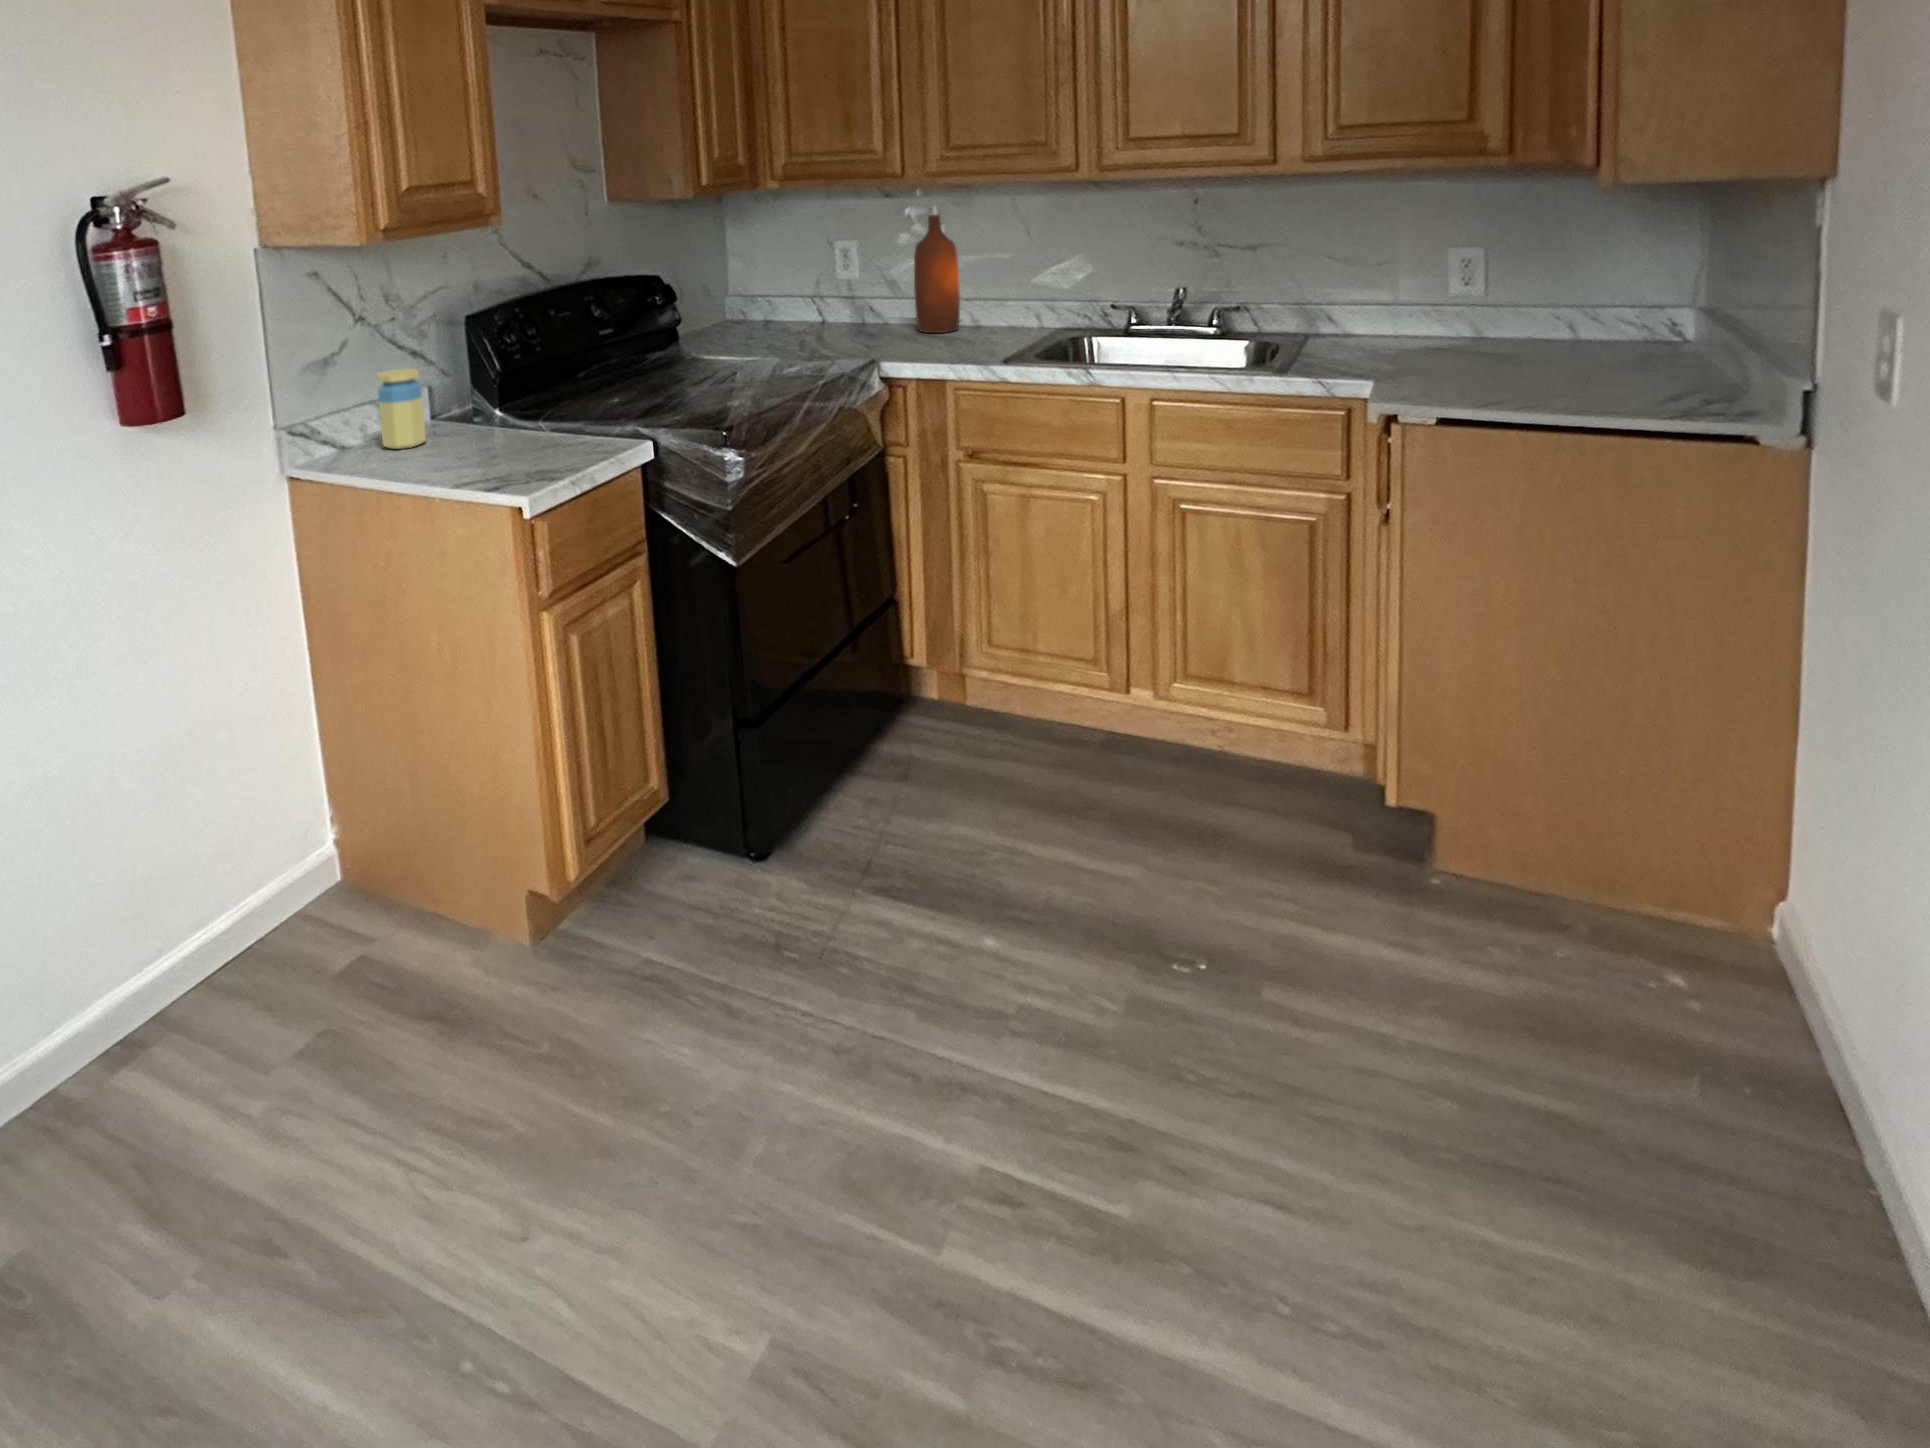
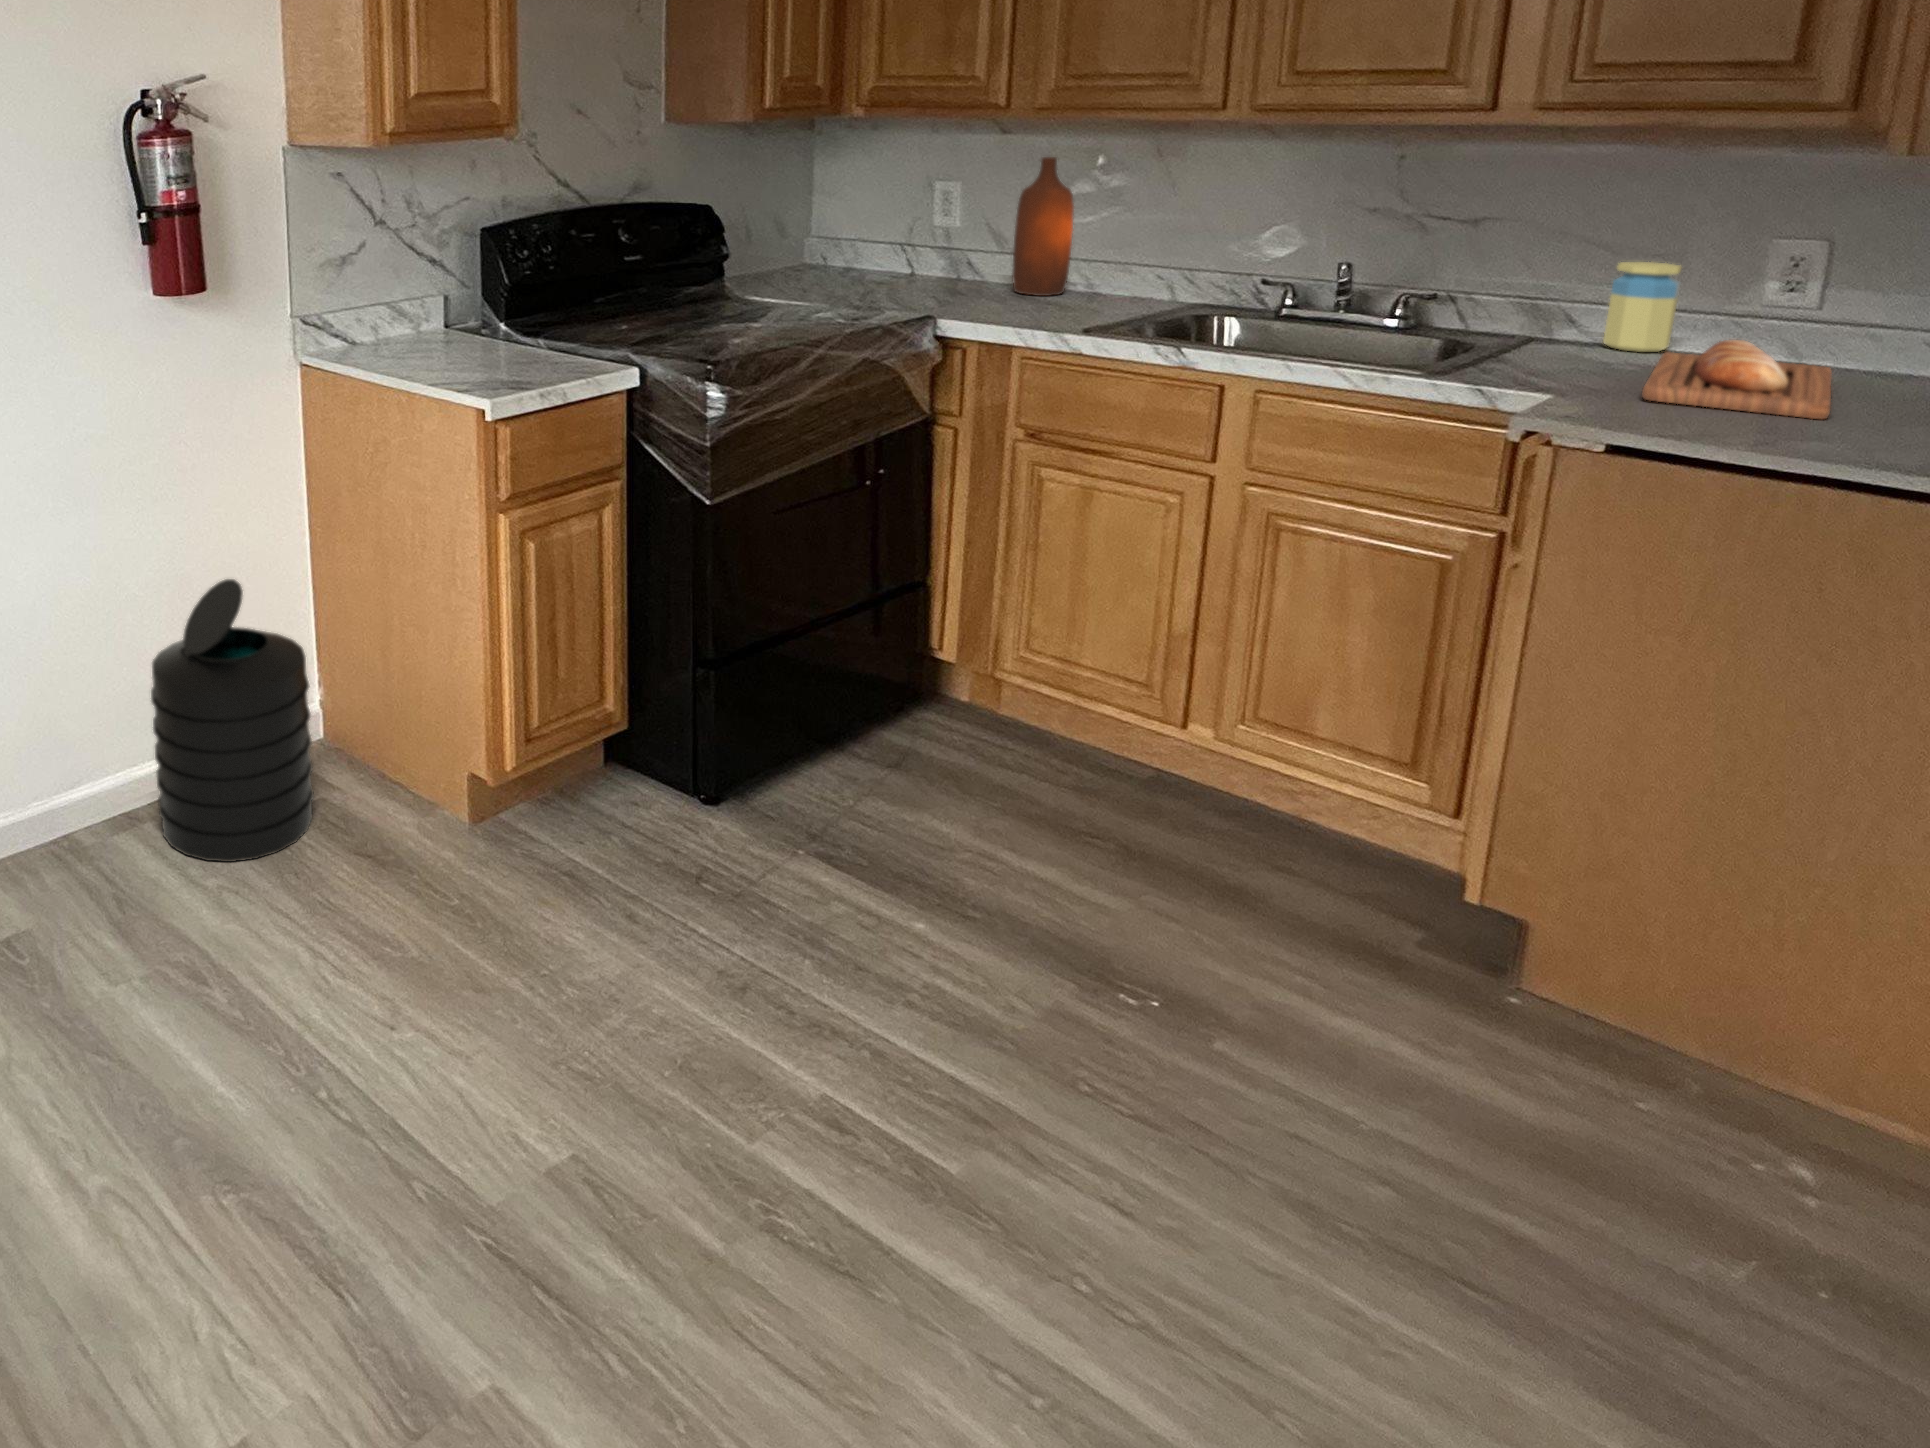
bread loaf: none [1407,324,1542,378] -> present [1642,340,1832,419]
jar: present [377,368,426,449] -> present [1603,262,1681,352]
trash can: none [150,735,356,1078] -> present [151,579,314,862]

